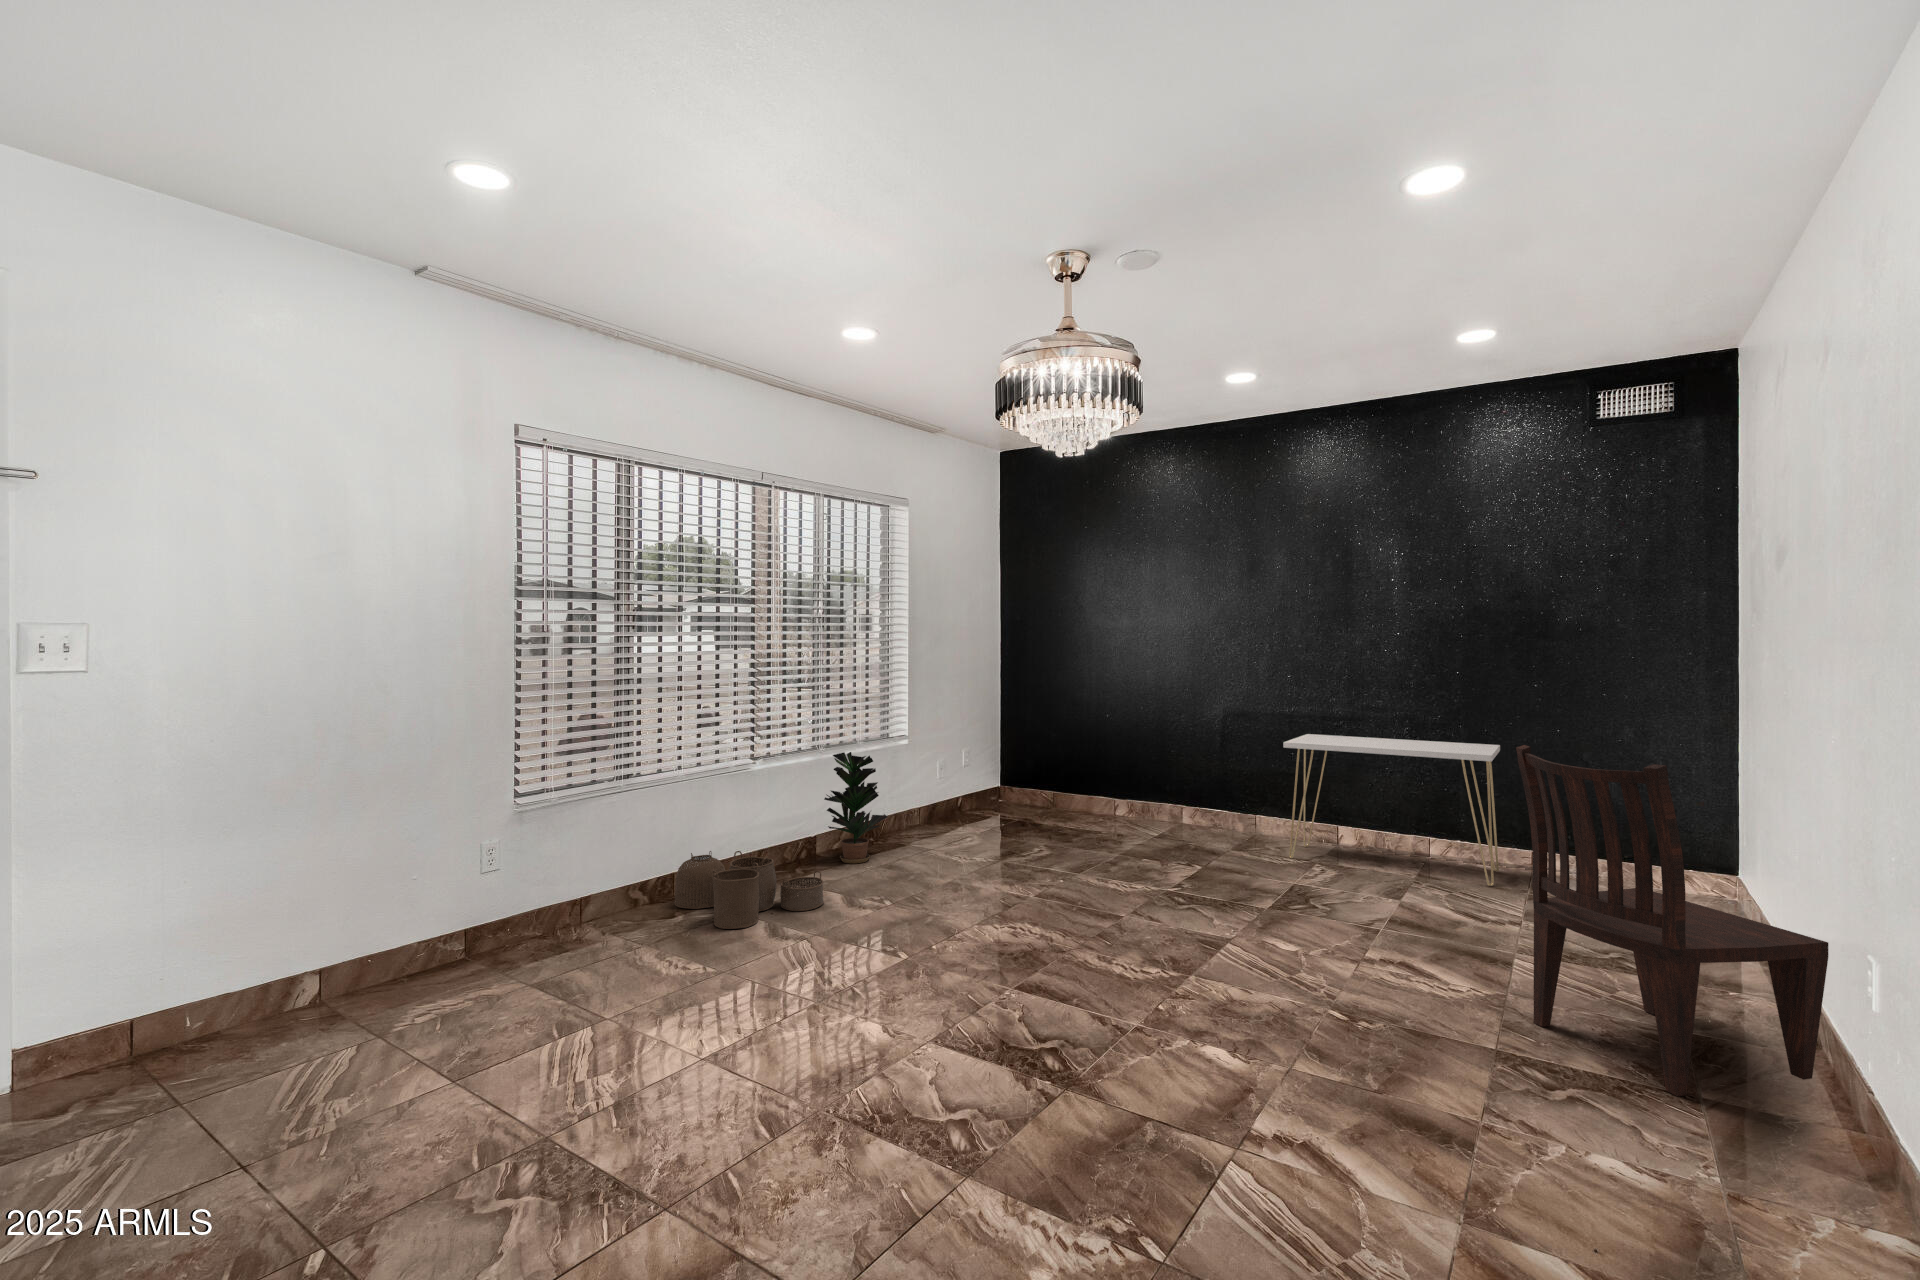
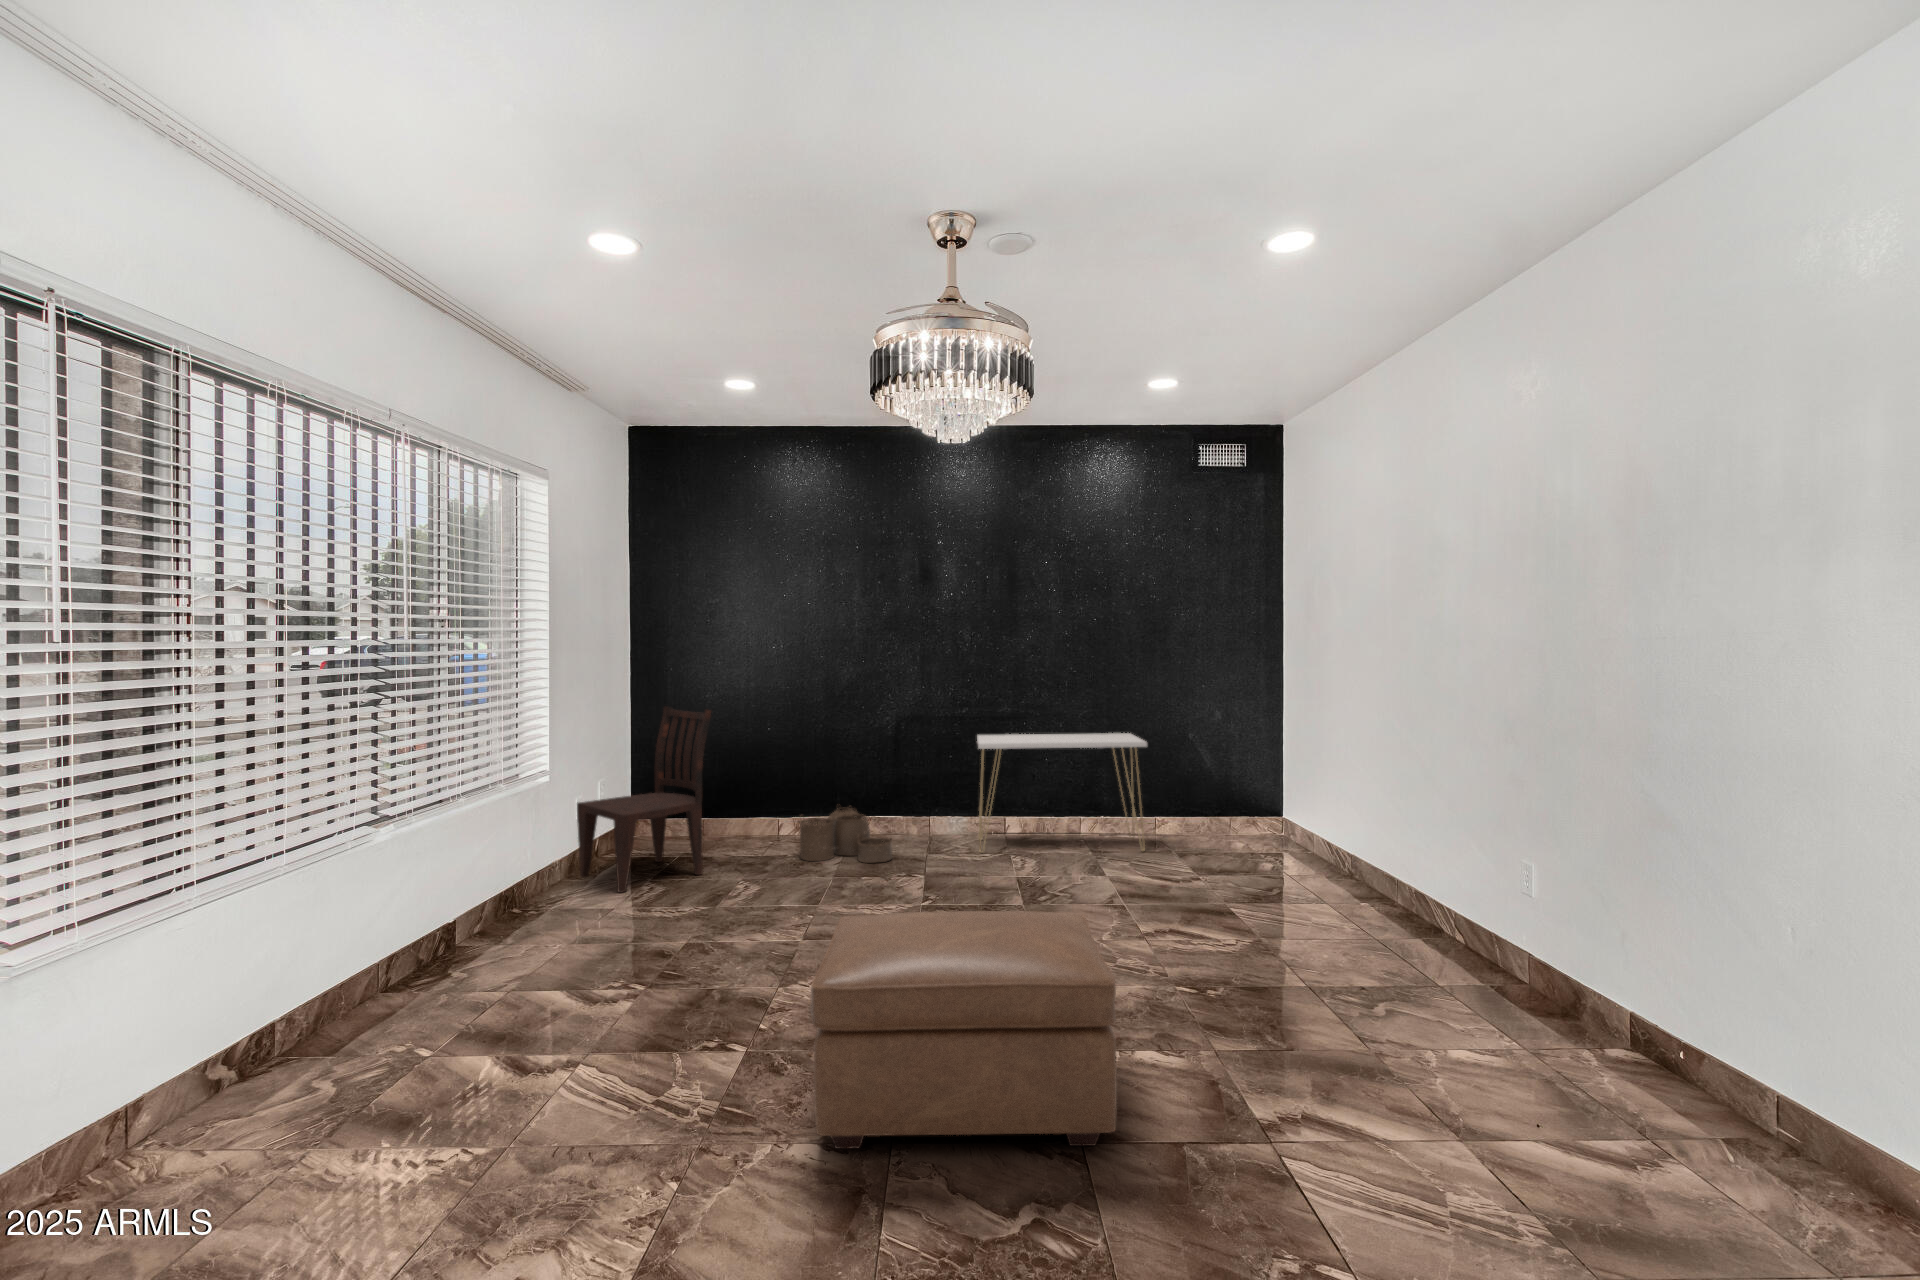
dining chair: present [1516,745,1828,1096] -> present [577,706,711,893]
potted plant: present [824,752,887,863] -> none [470,796,570,945]
woven basket: present [674,851,824,929] -> present [800,806,892,863]
ottoman: none [873,866,1158,1093] -> present [810,911,1117,1149]

